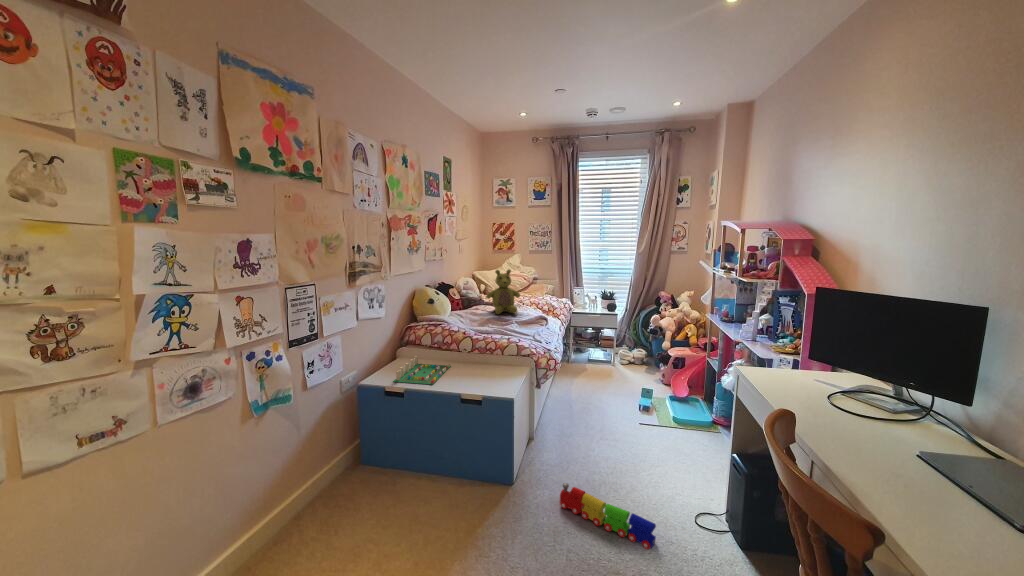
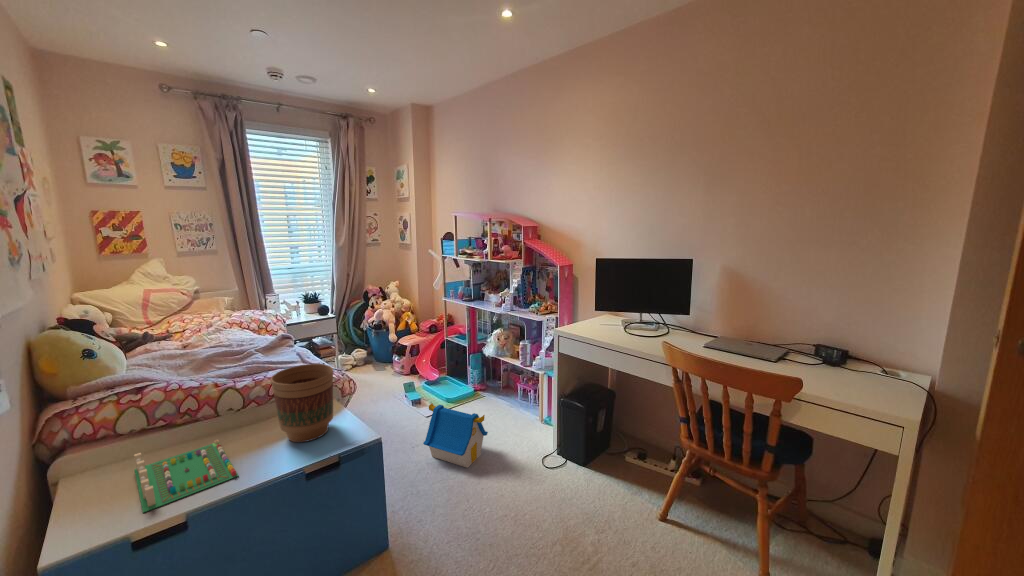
stuffed bear: present [486,270,520,314] -> none [176,280,243,349]
flower pot: none [465,332,504,384] -> present [271,364,333,442]
toy house: none [595,406,659,480] -> present [423,403,488,468]
toy train: present [560,483,656,550] -> none [450,477,544,522]

